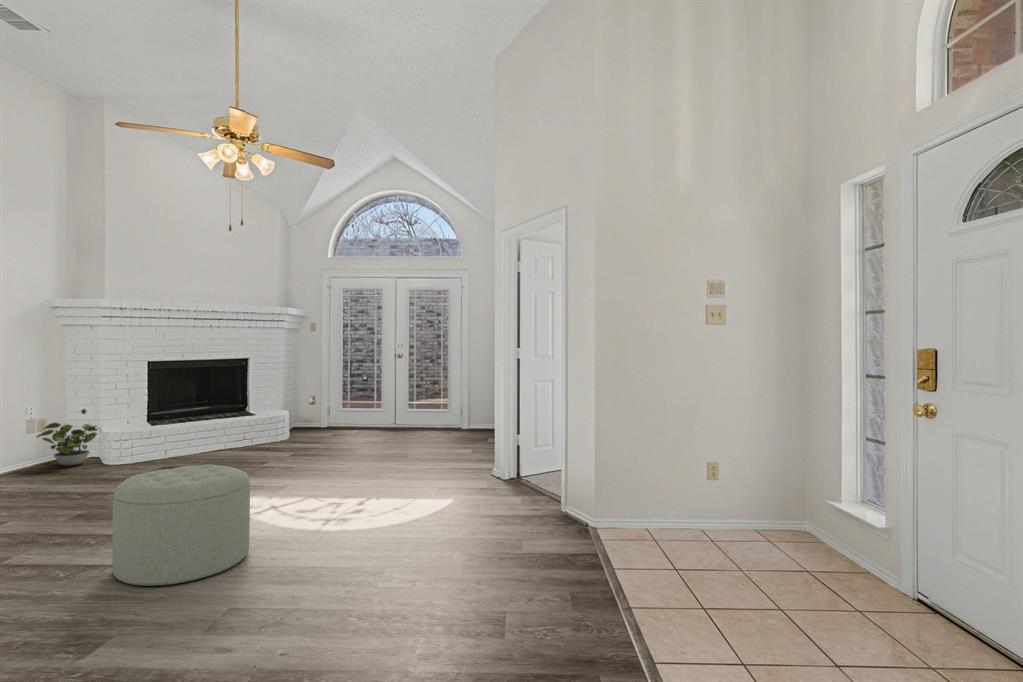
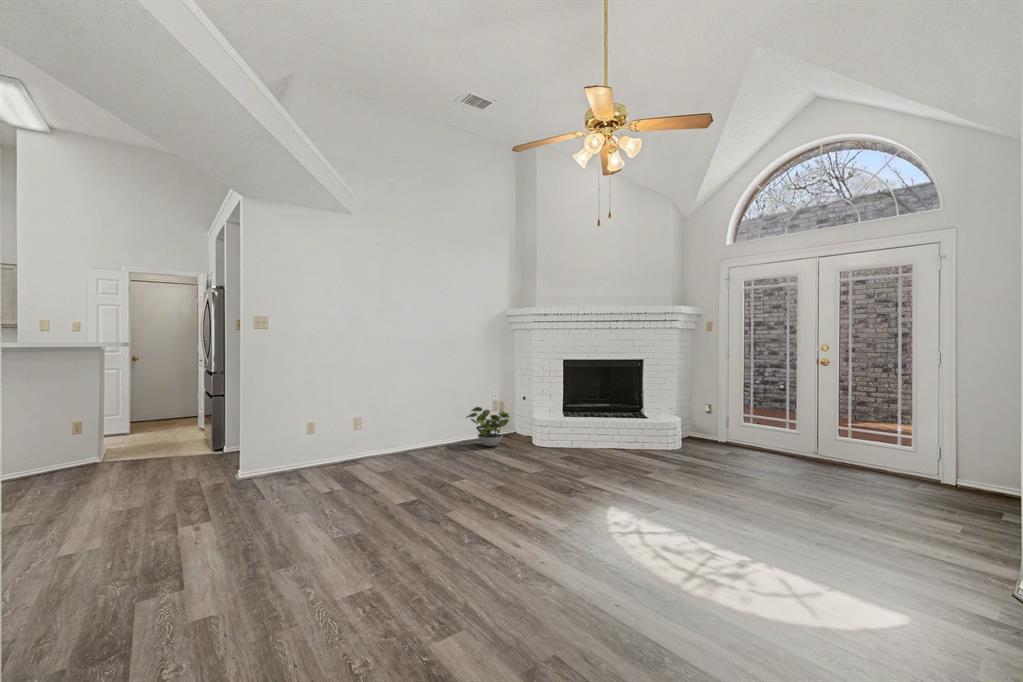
ottoman: present [112,464,250,586] -> none [460,476,592,614]

